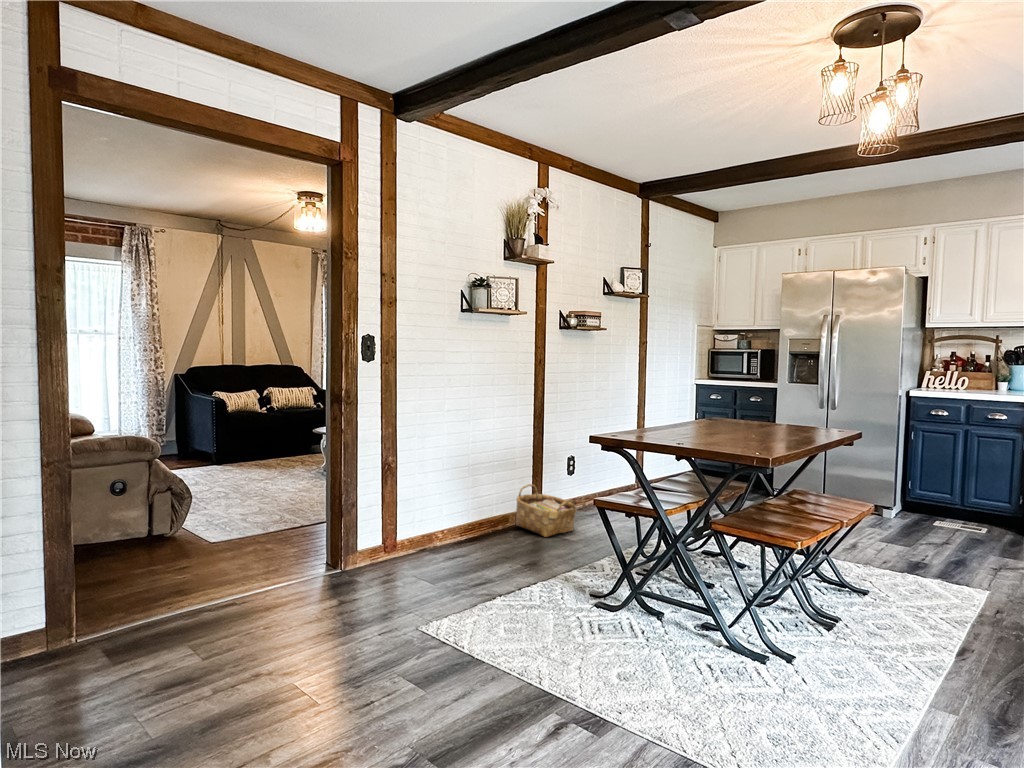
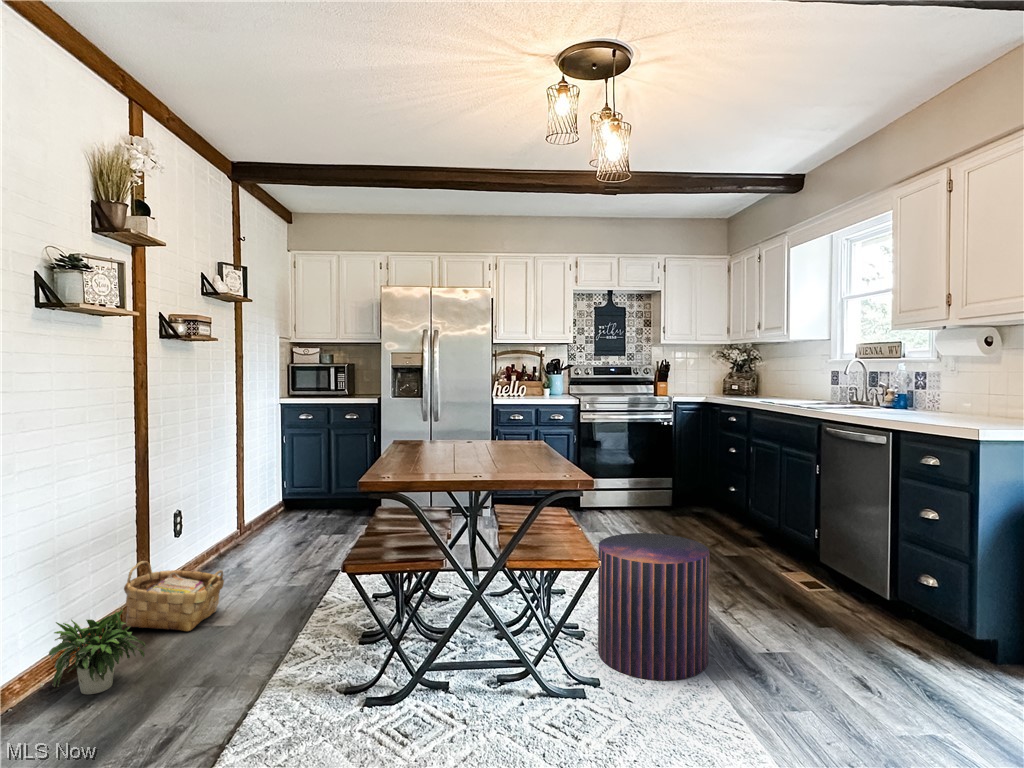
potted plant: none [433,503,504,553] -> present [8,609,147,711]
pouf: none [824,533,966,696] -> present [598,533,709,680]

